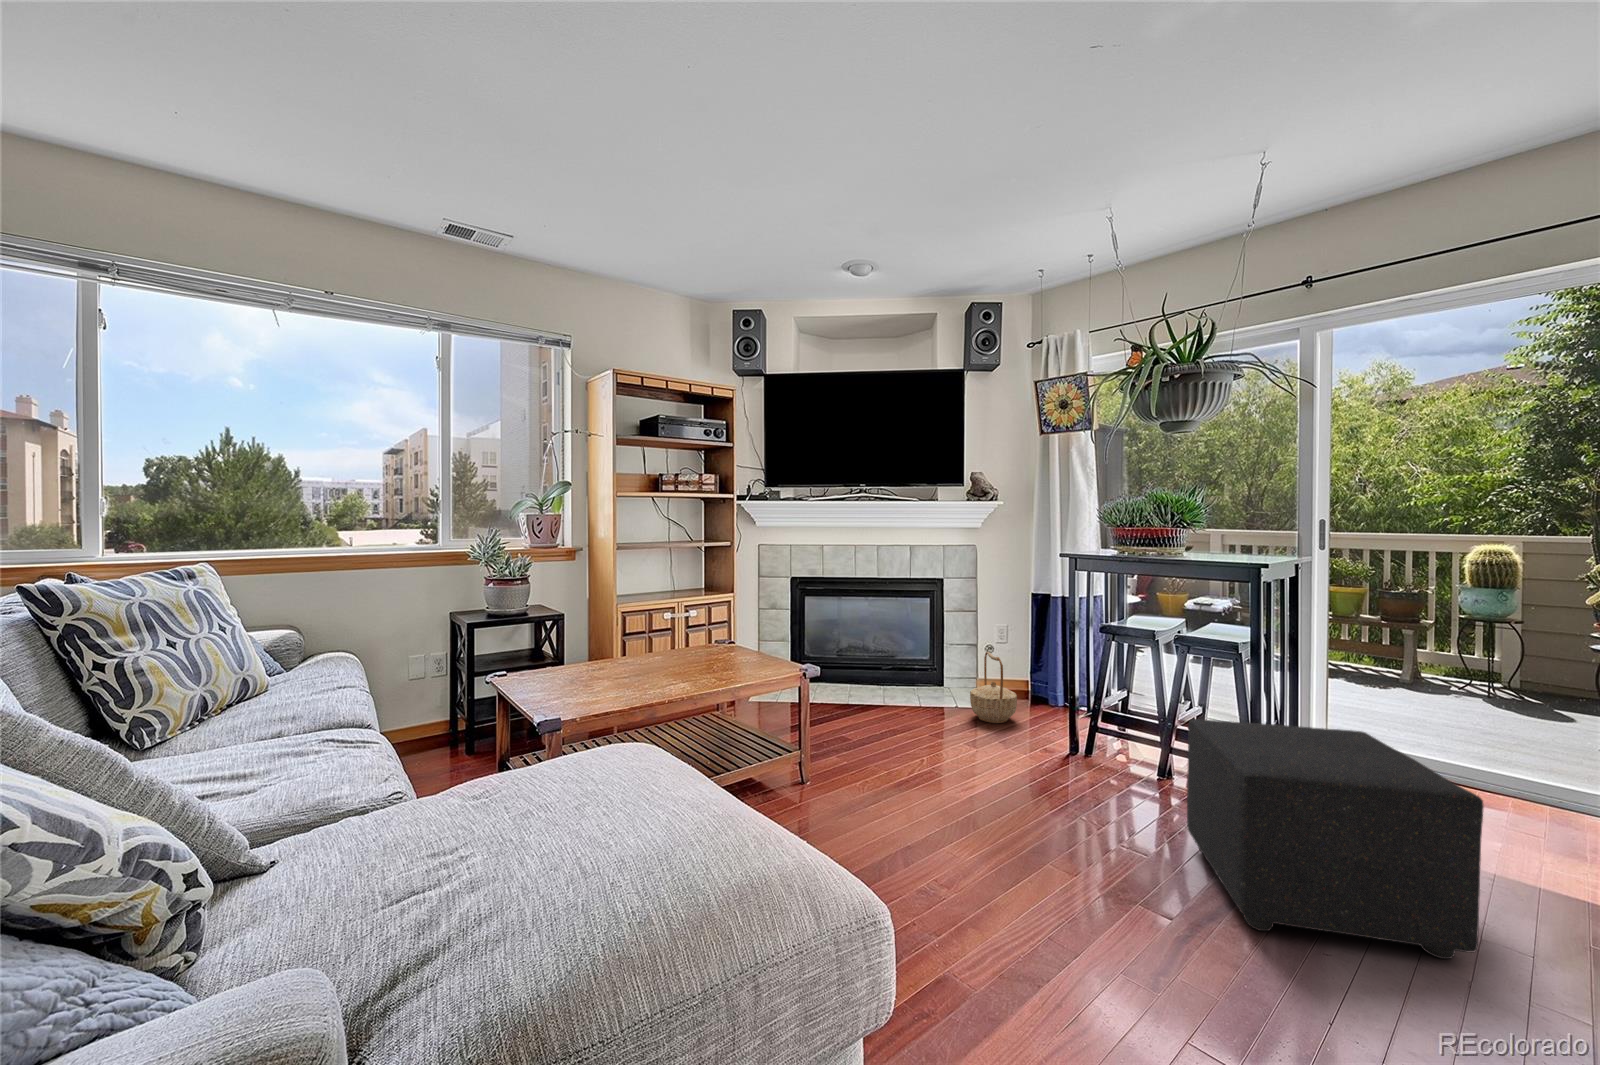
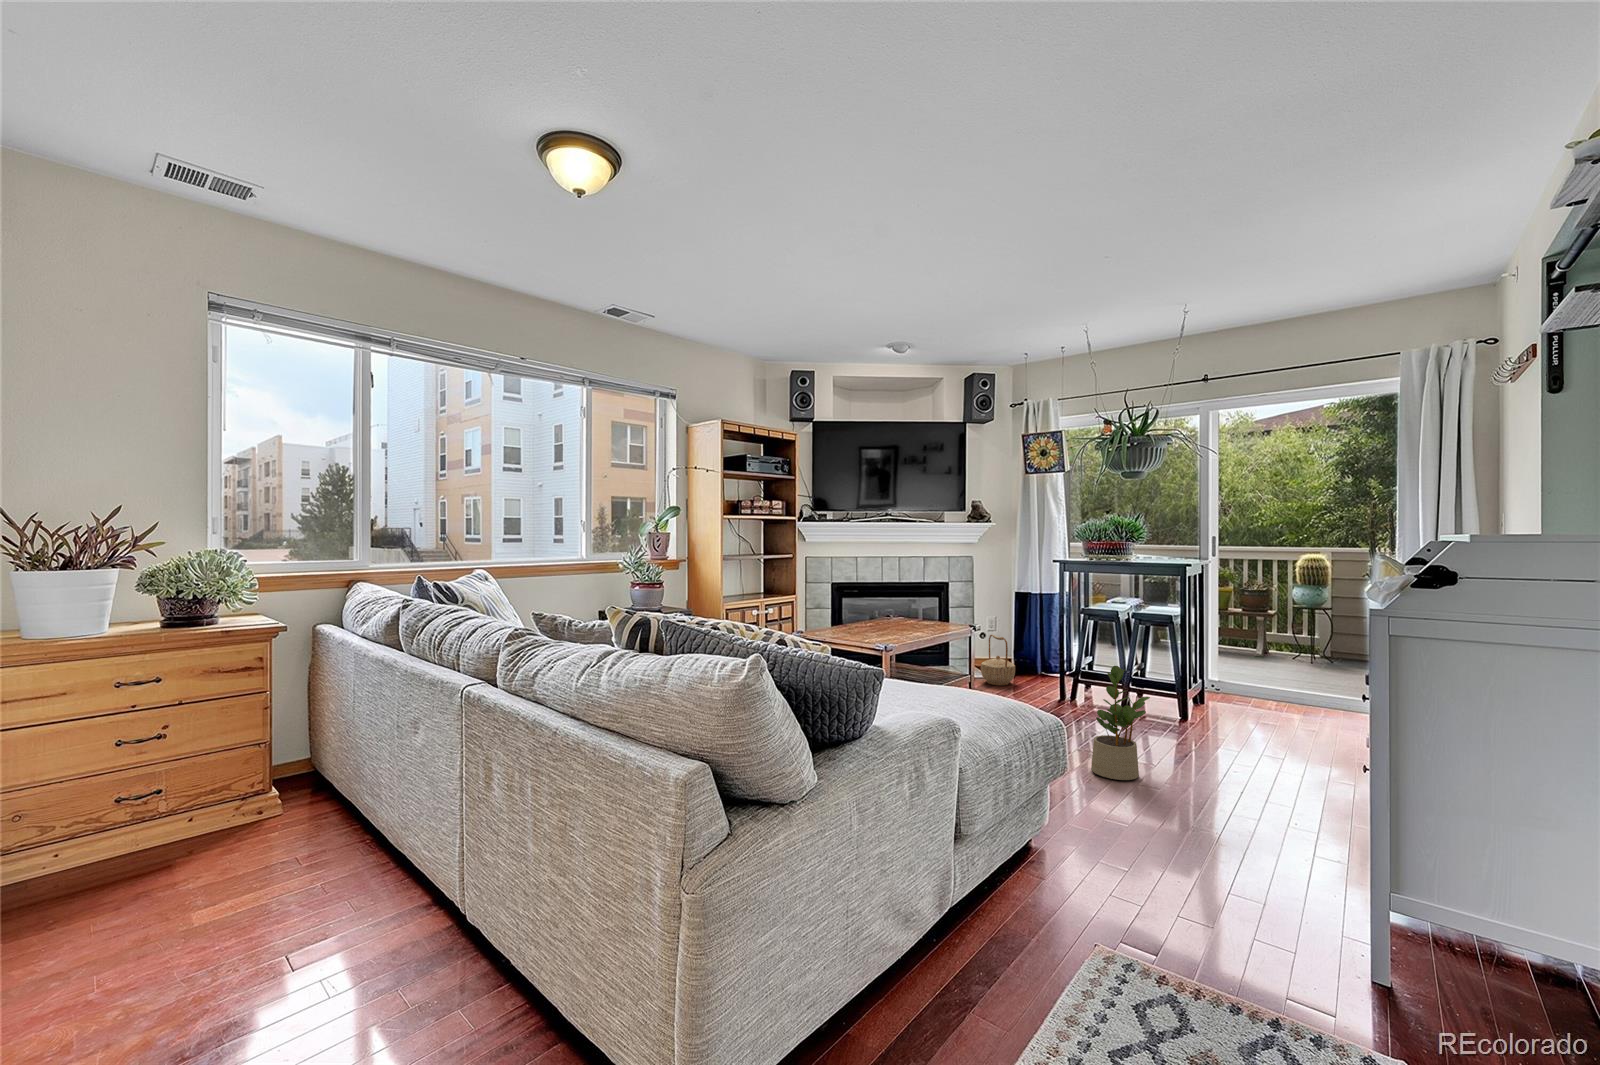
ottoman: present [1187,719,1484,959] -> none [1147,660,1300,771]
potted plant: none [1059,748,1171,965] -> present [1091,666,1150,780]

